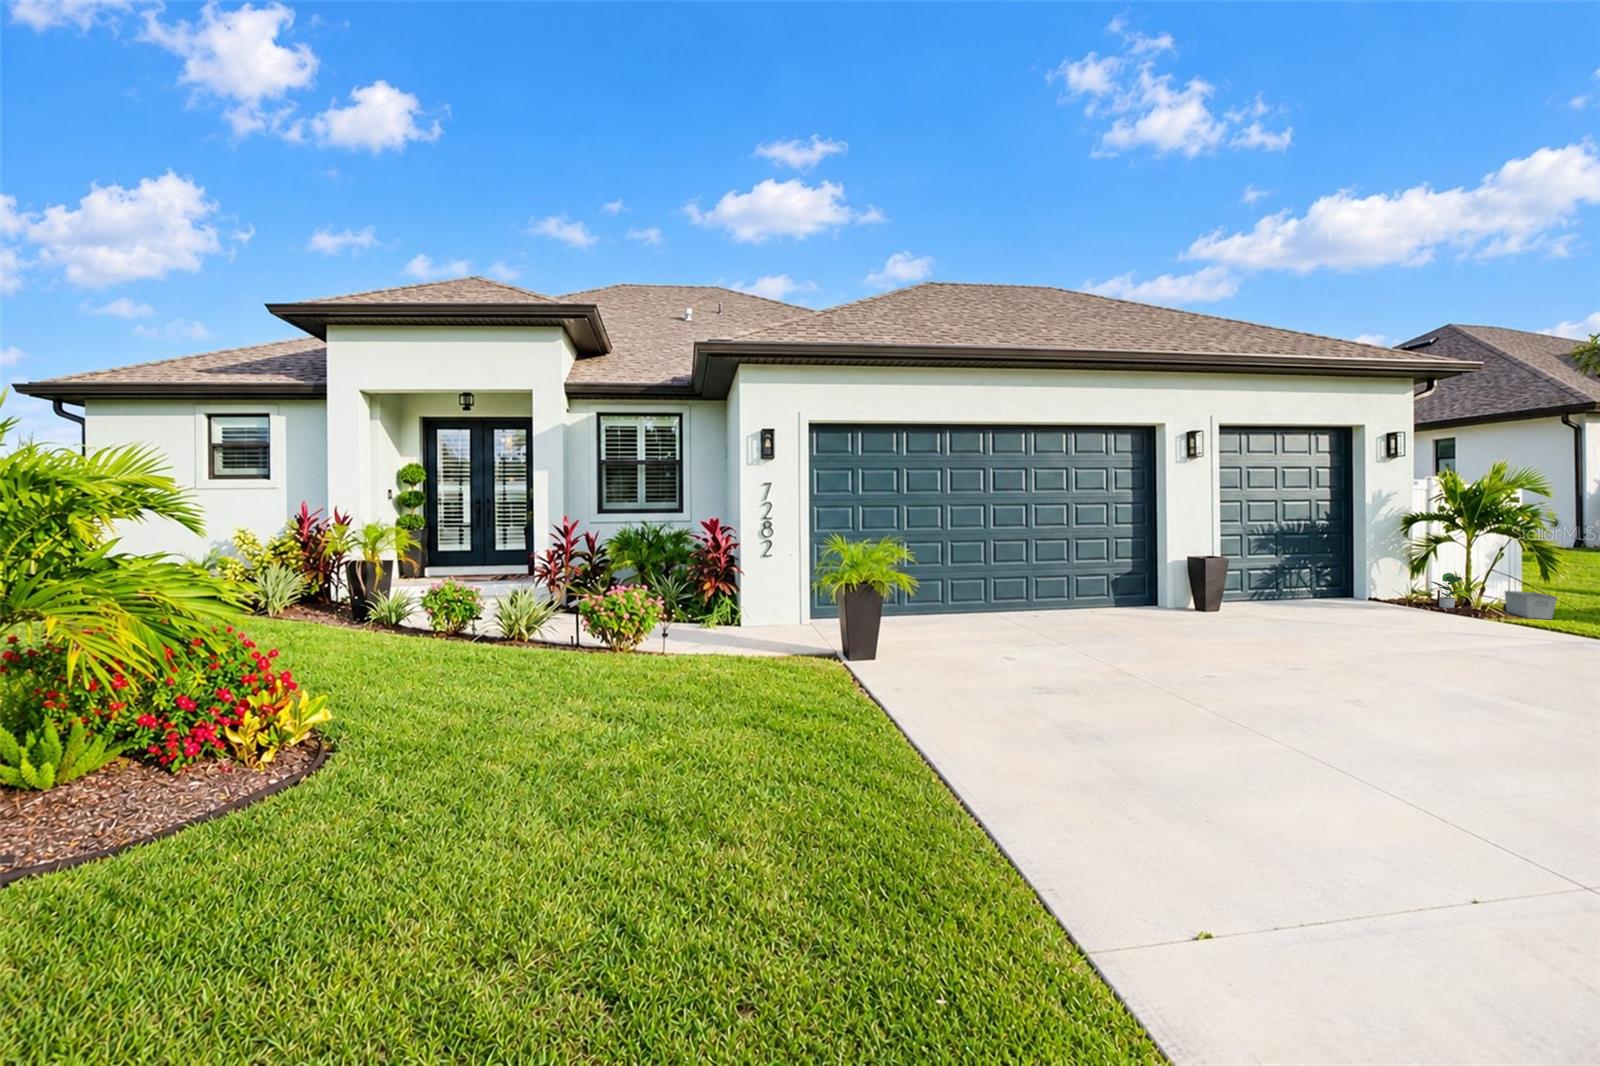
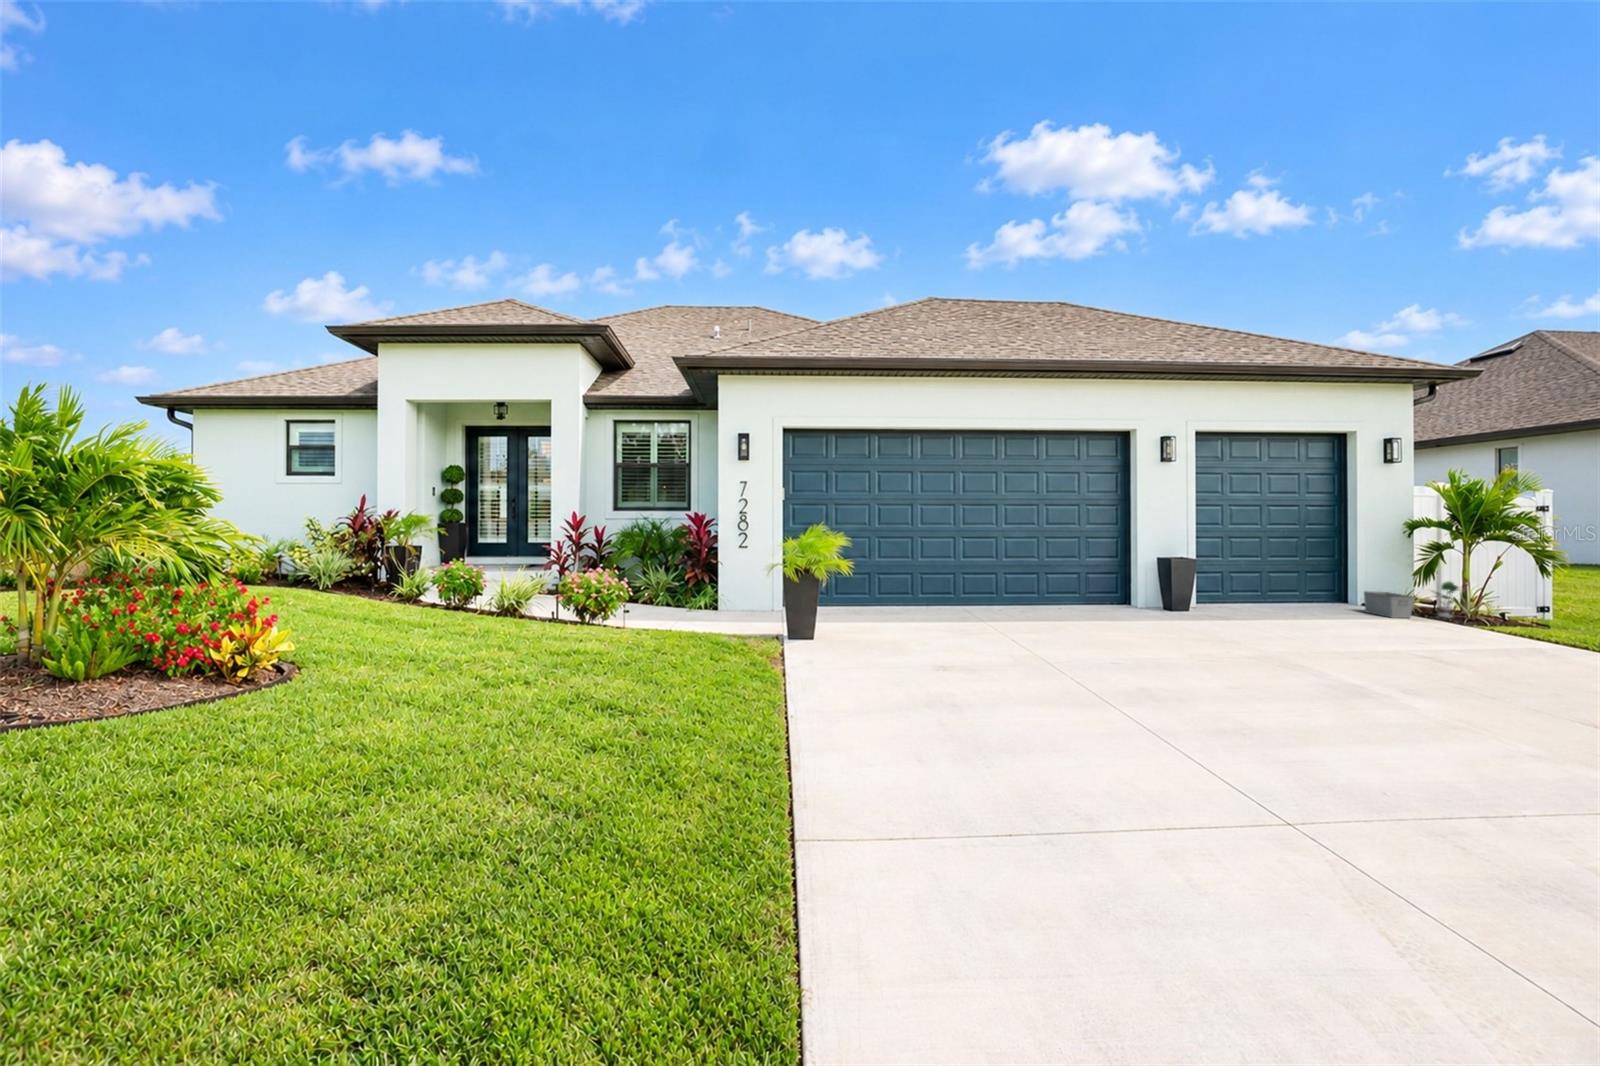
storage bin: present [1505,591,1557,619] -> present [1364,591,1414,618]

